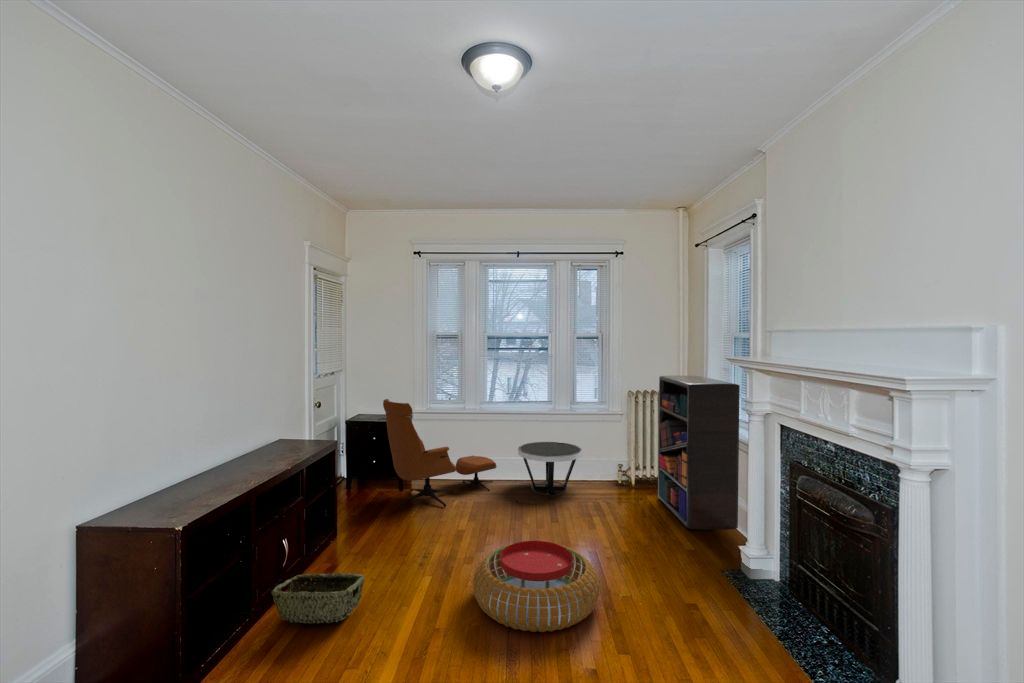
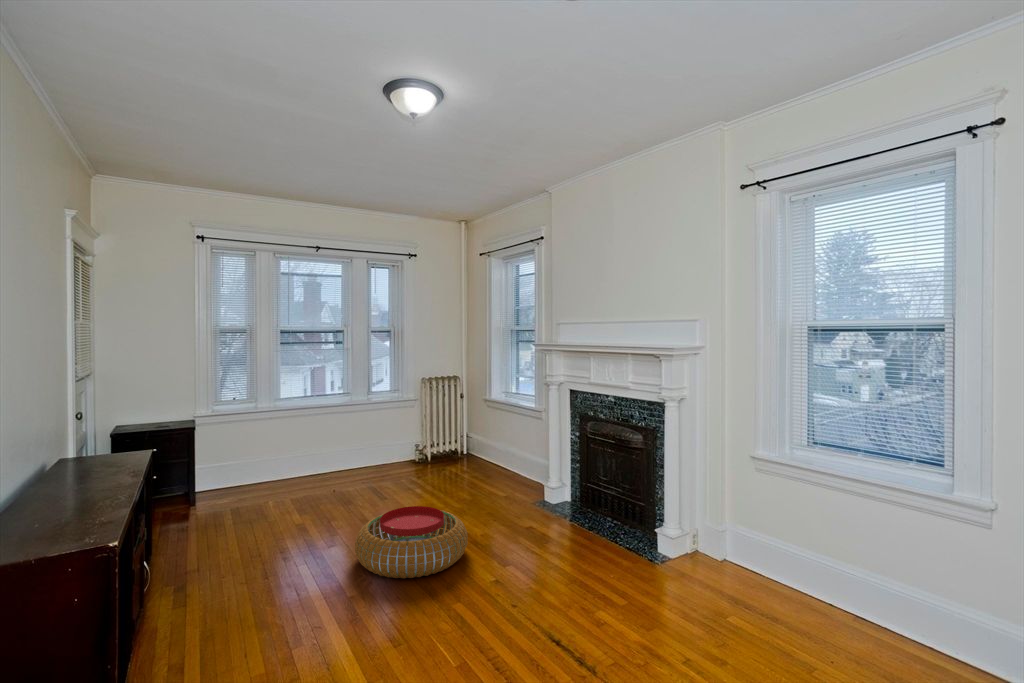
bookshelf: present [658,376,740,530] -> none [457,361,527,484]
lounge chair: present [383,399,497,507] -> none [176,400,301,519]
side table: present [518,442,582,496] -> none [324,431,388,482]
woven basket: present [271,573,364,624] -> none [146,573,250,639]

